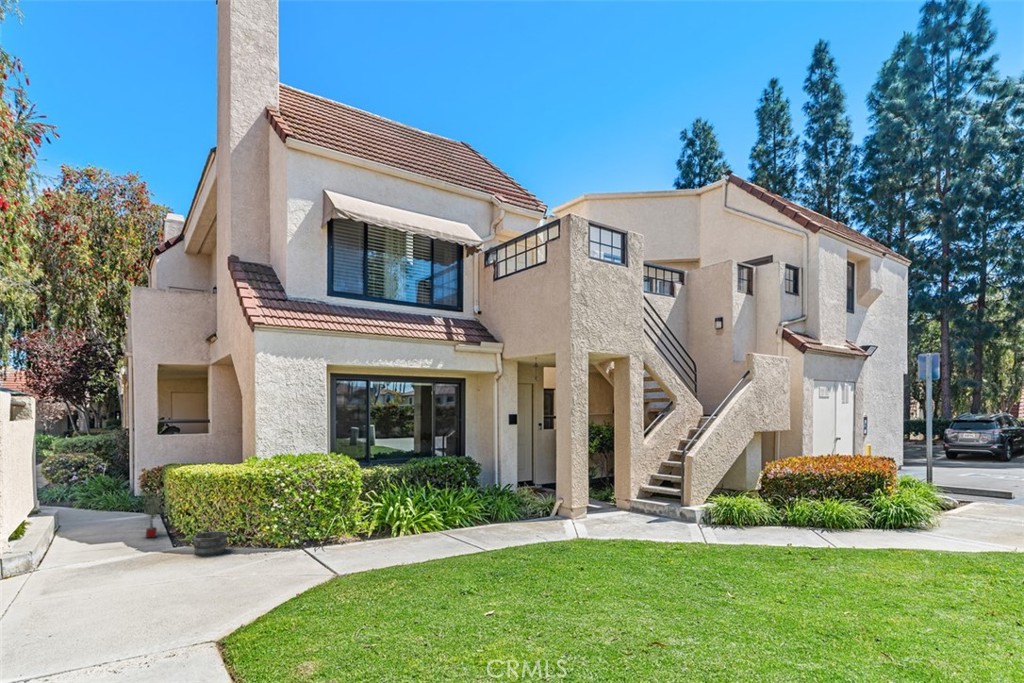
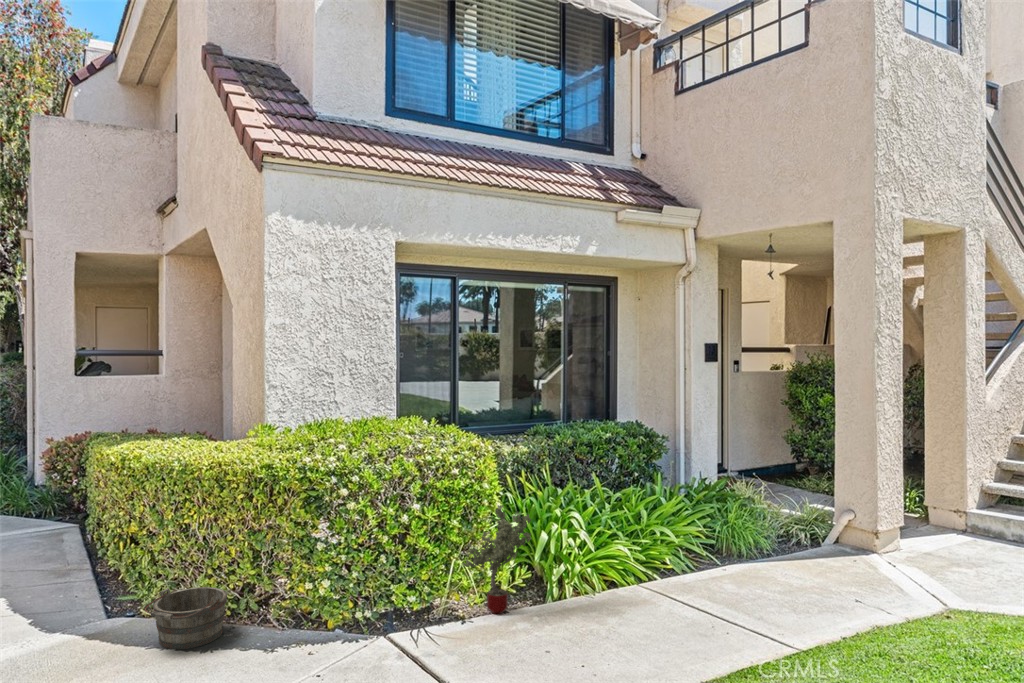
potted tree: present [144,491,170,538] -> present [462,505,531,614]

